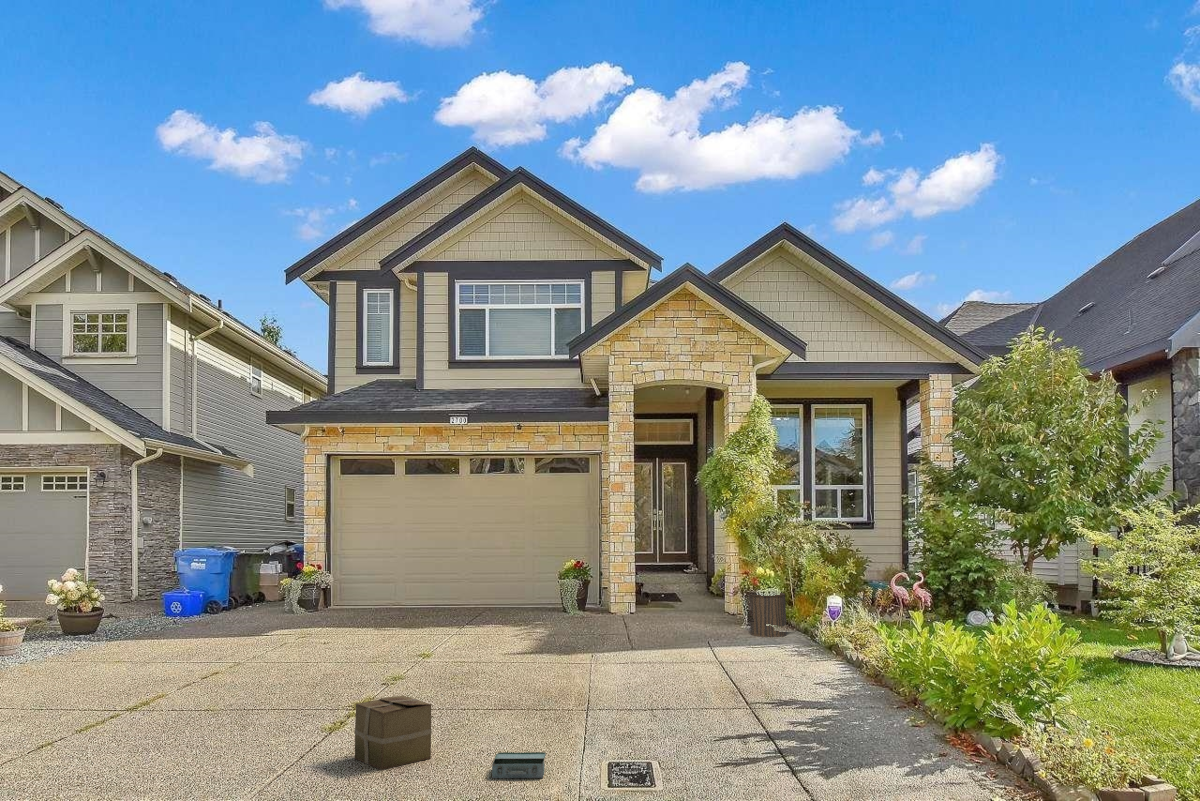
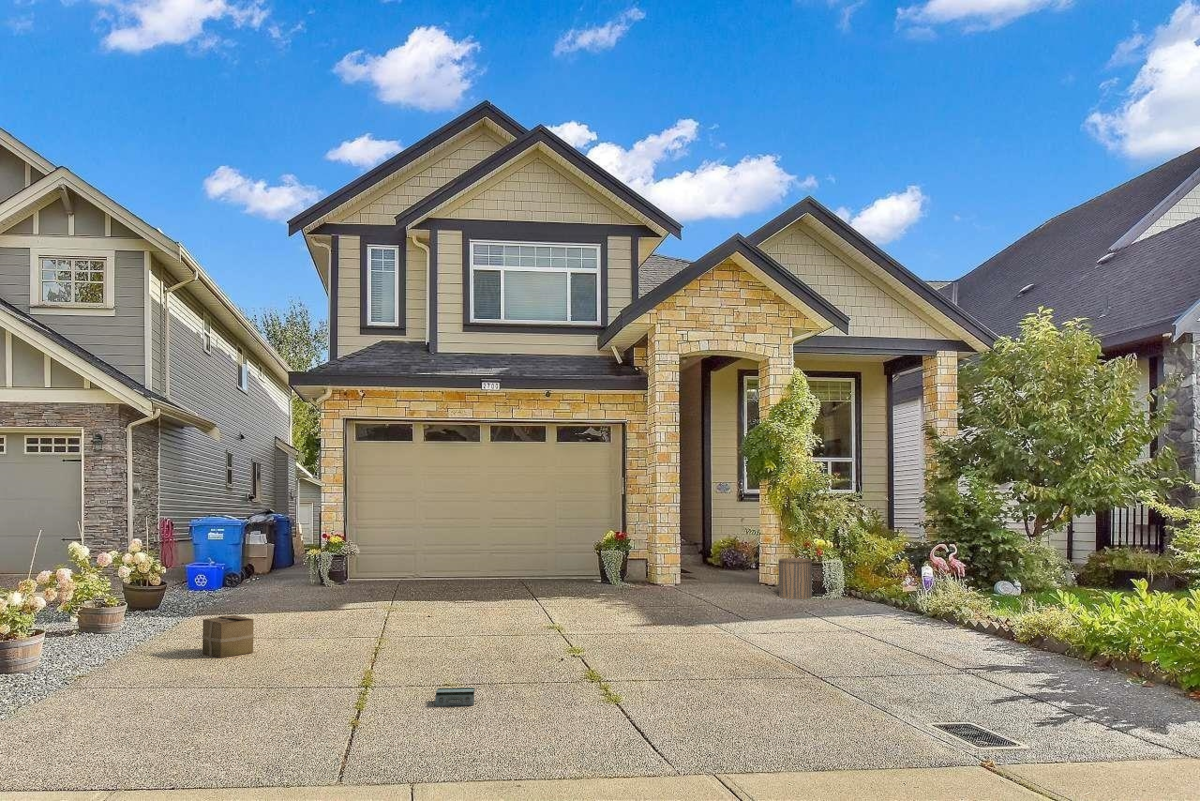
cardboard box: present [354,696,432,770] -> present [202,615,254,658]
toolbox: present [492,752,546,778] -> present [435,688,475,706]

